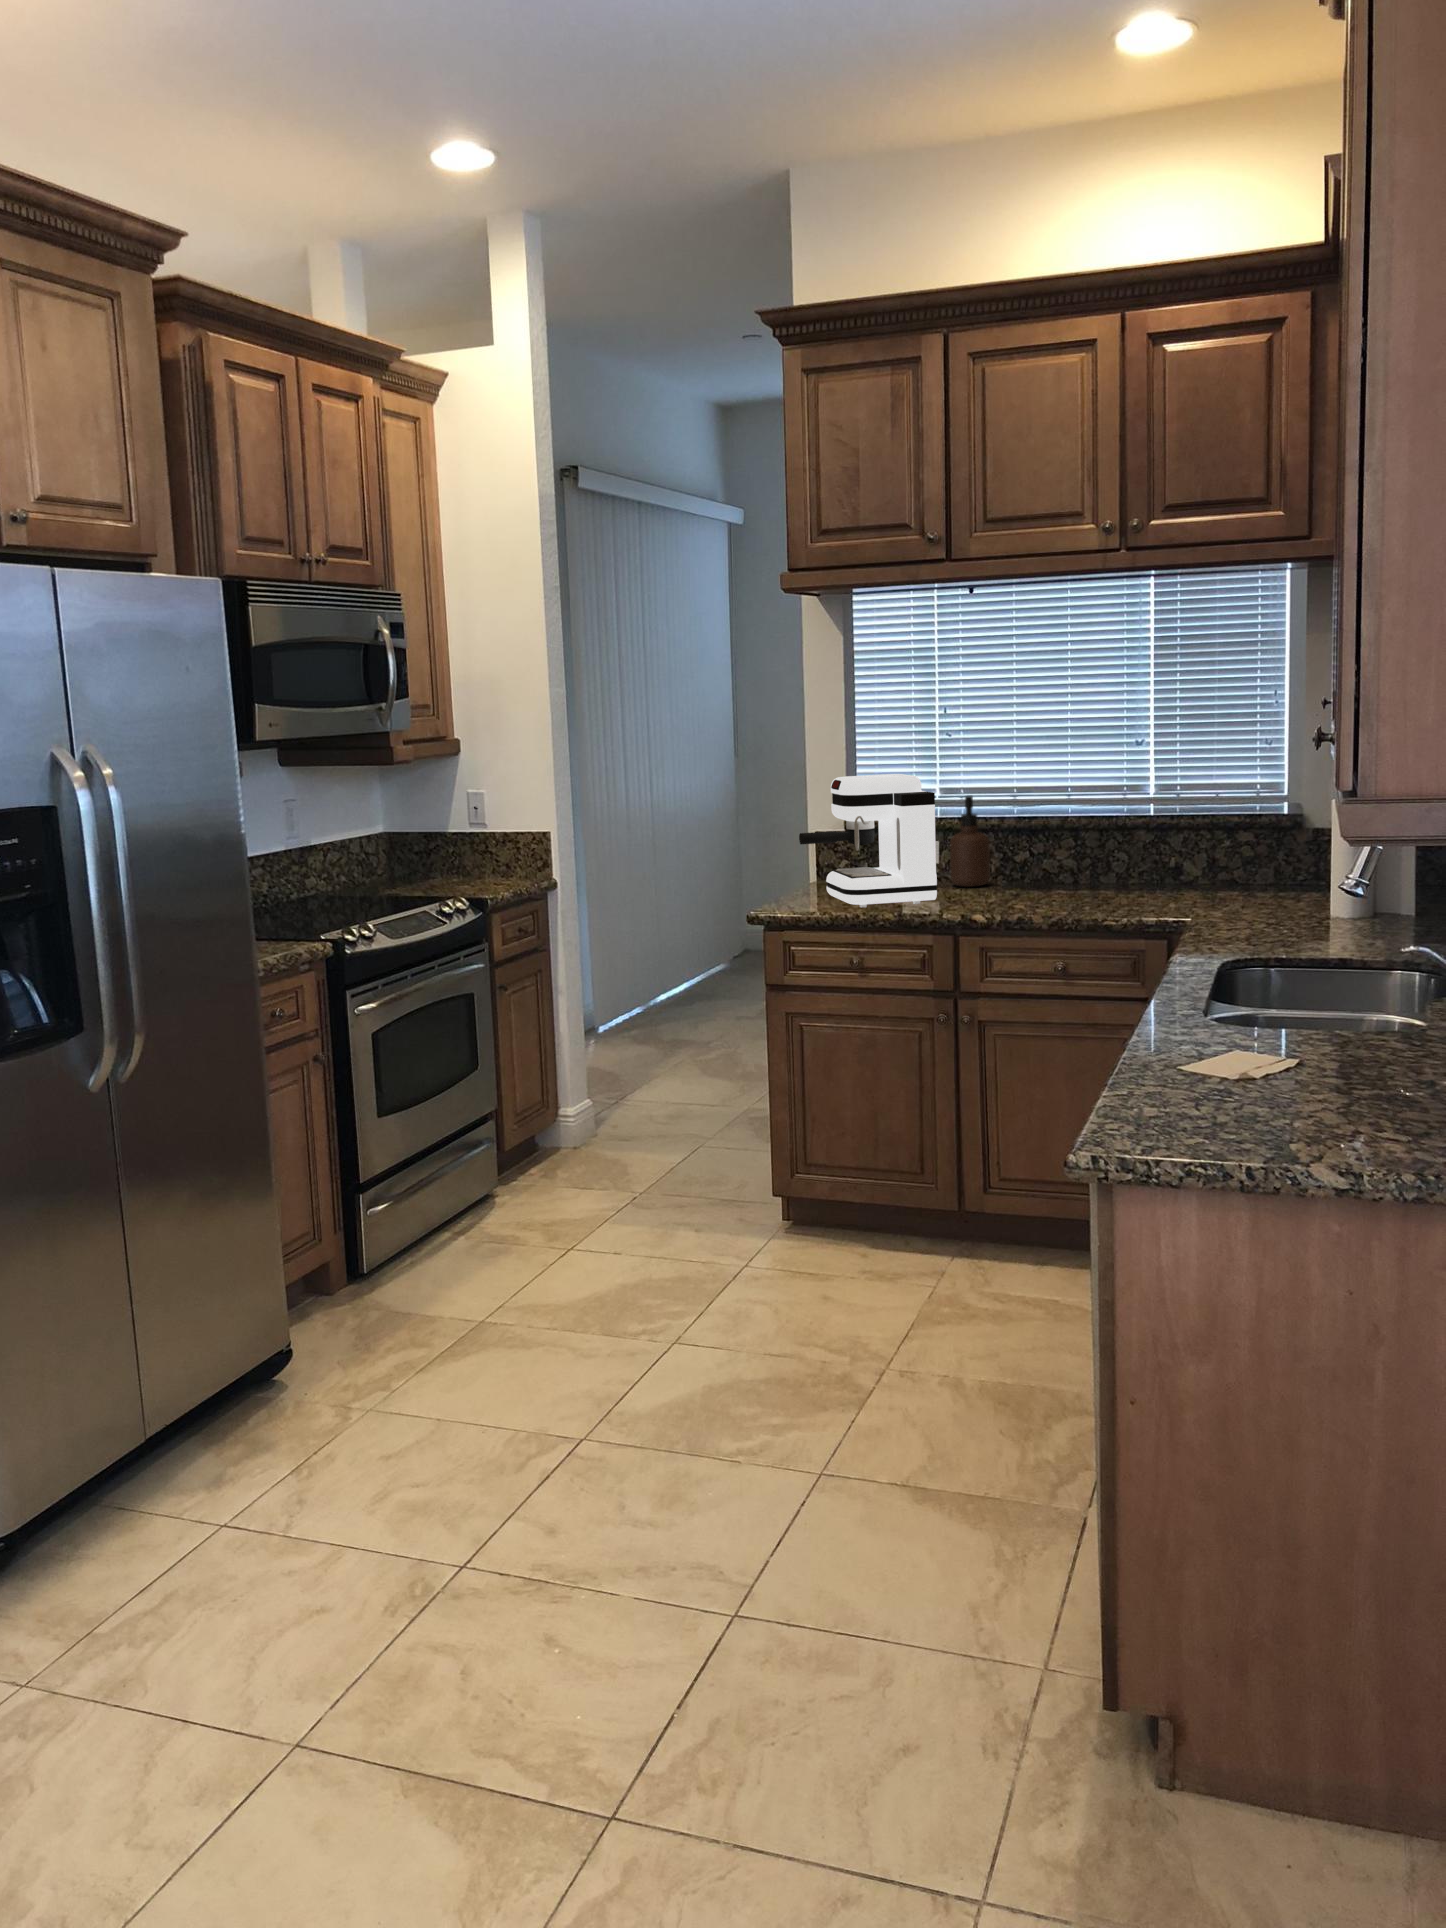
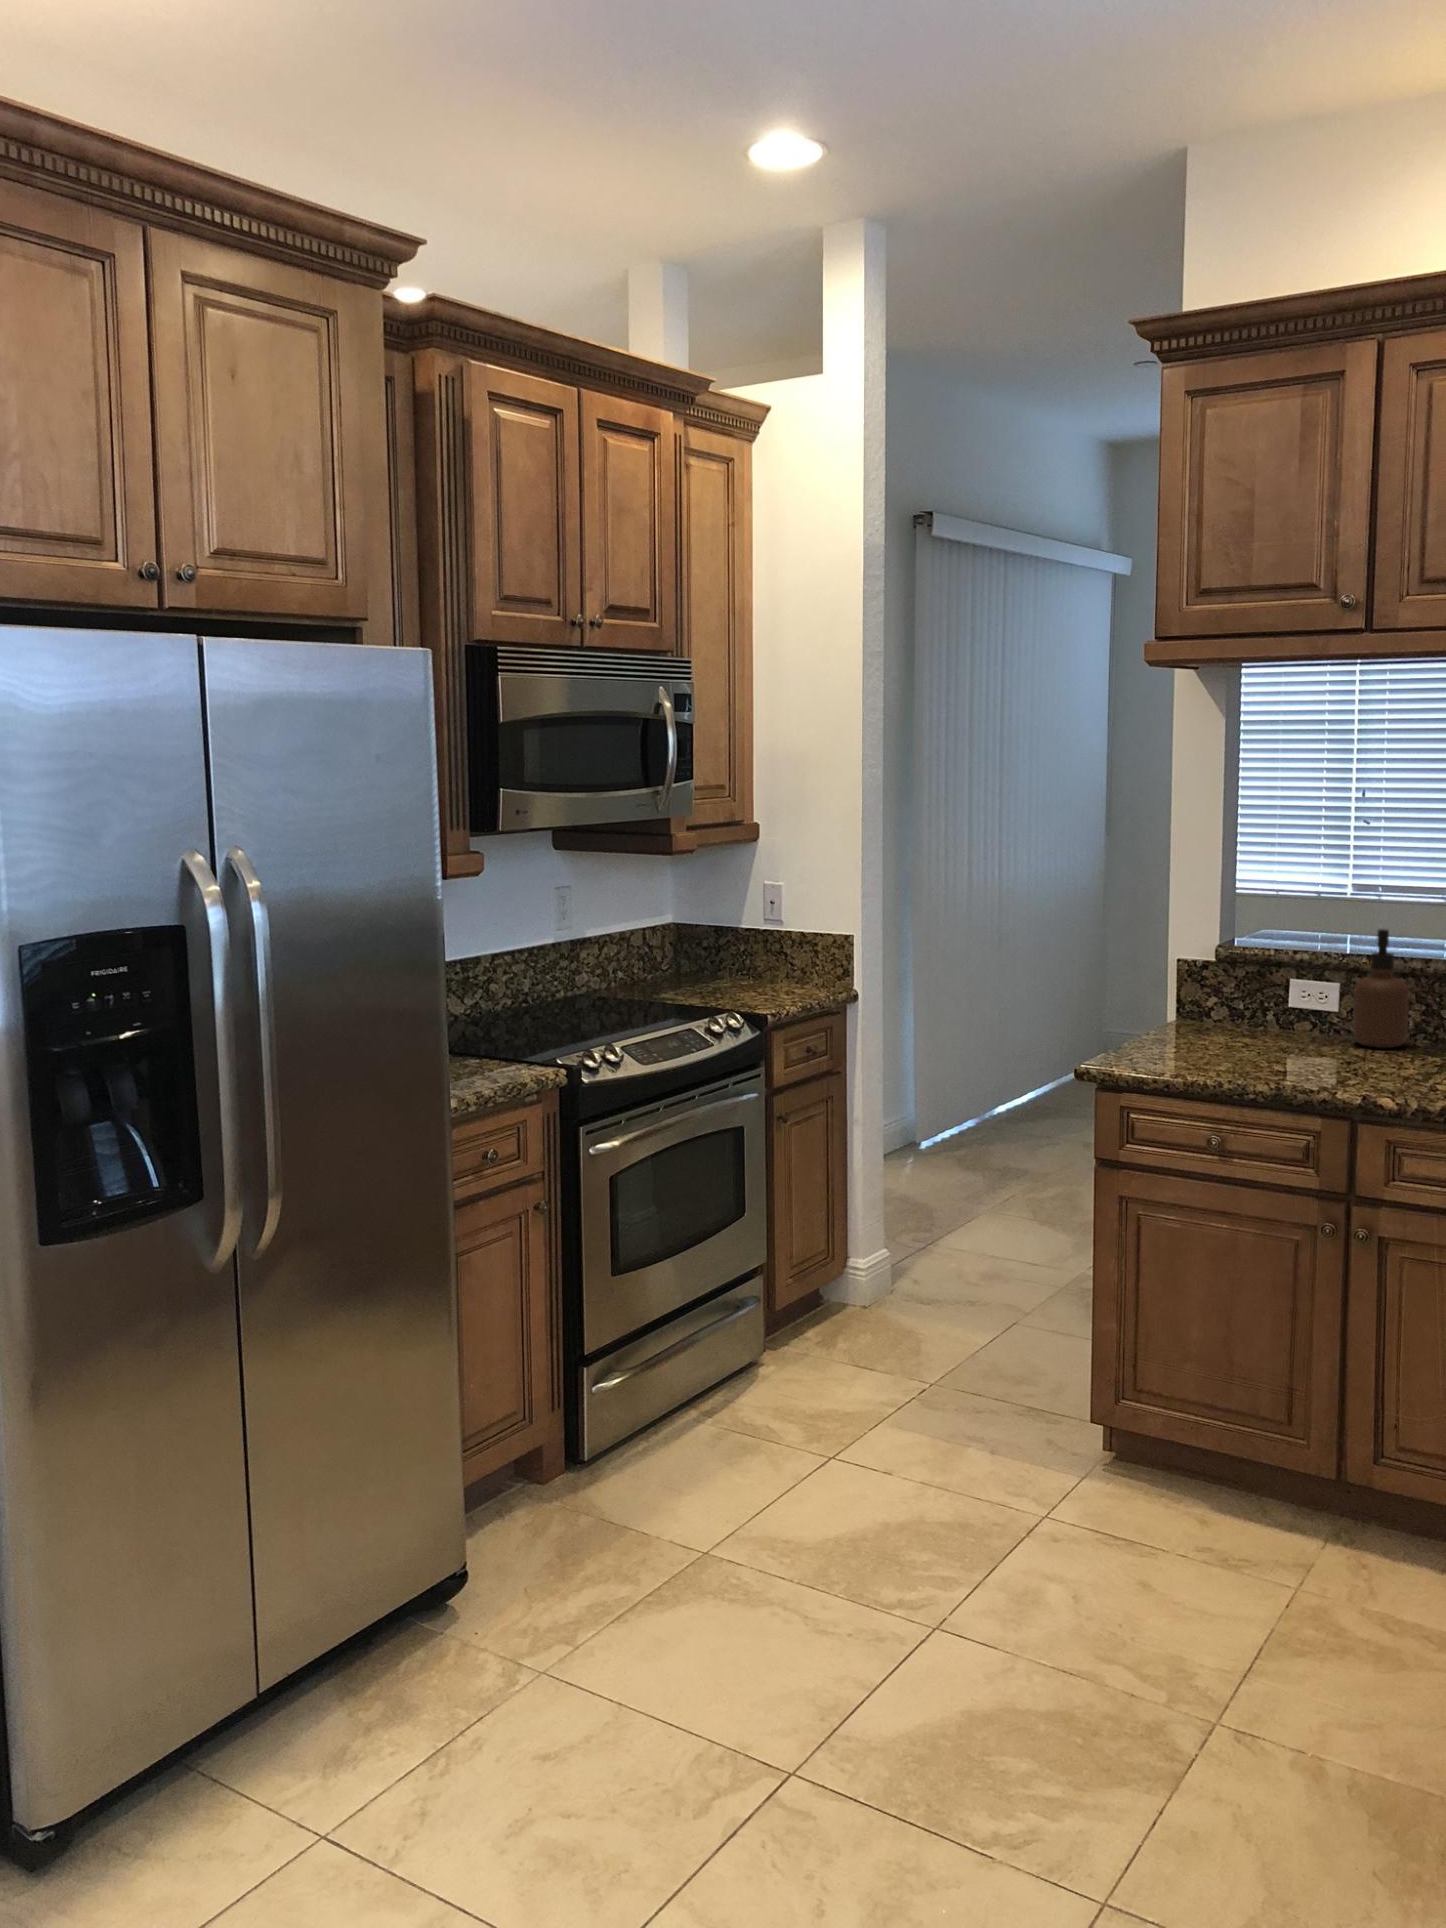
coffee maker: present [799,774,937,908] -> none [1149,899,1334,1072]

